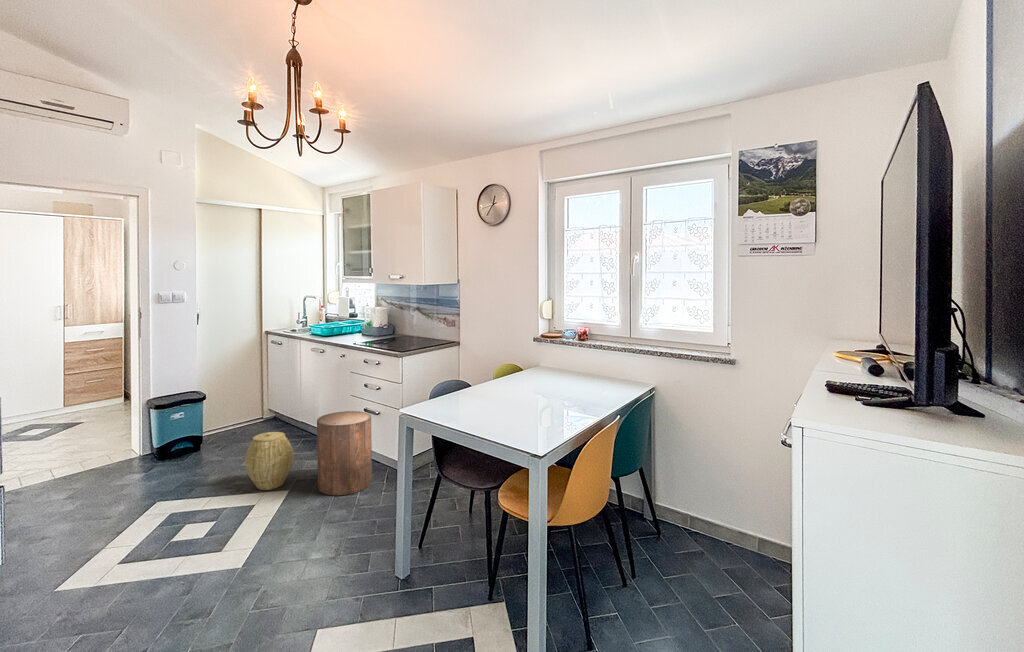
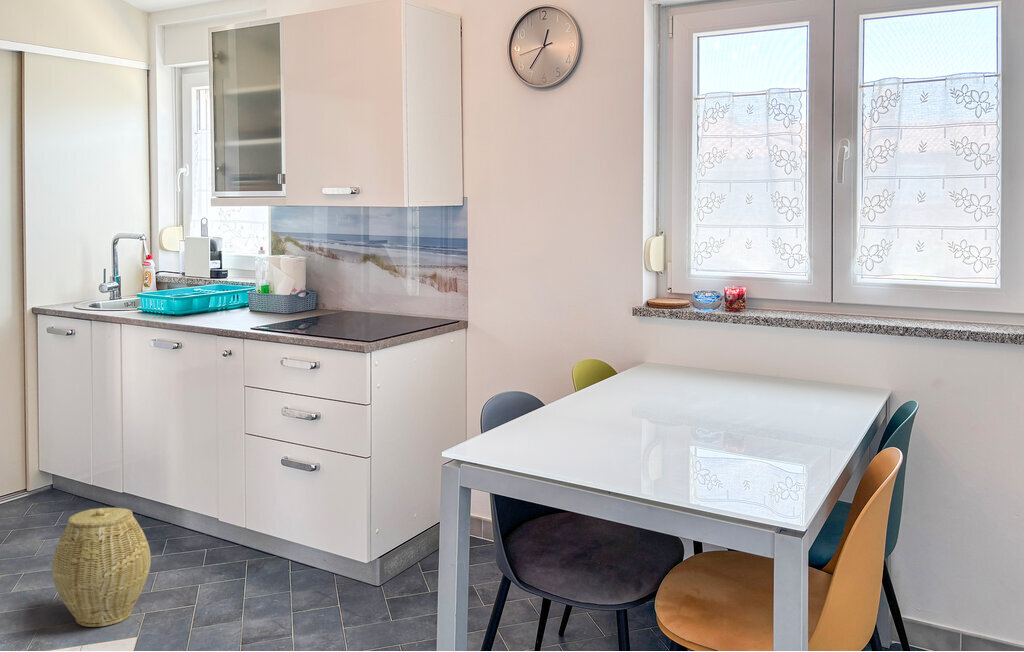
stool: present [317,411,372,495] -> none [205,461,314,630]

